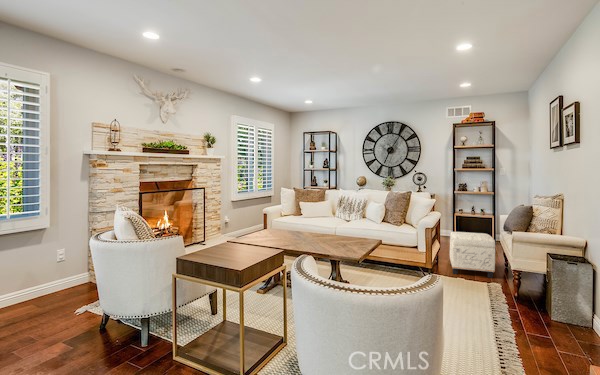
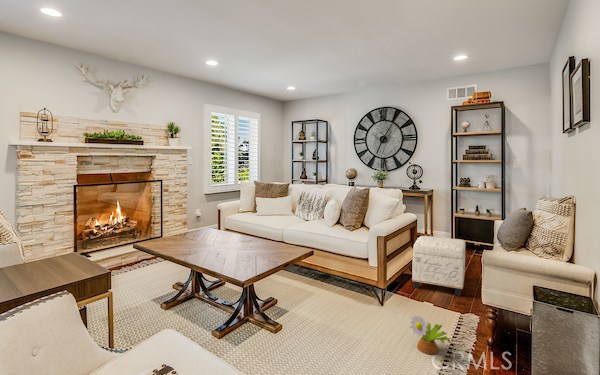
decorative plant: none [480,287,517,316] -> present [410,315,451,354]

